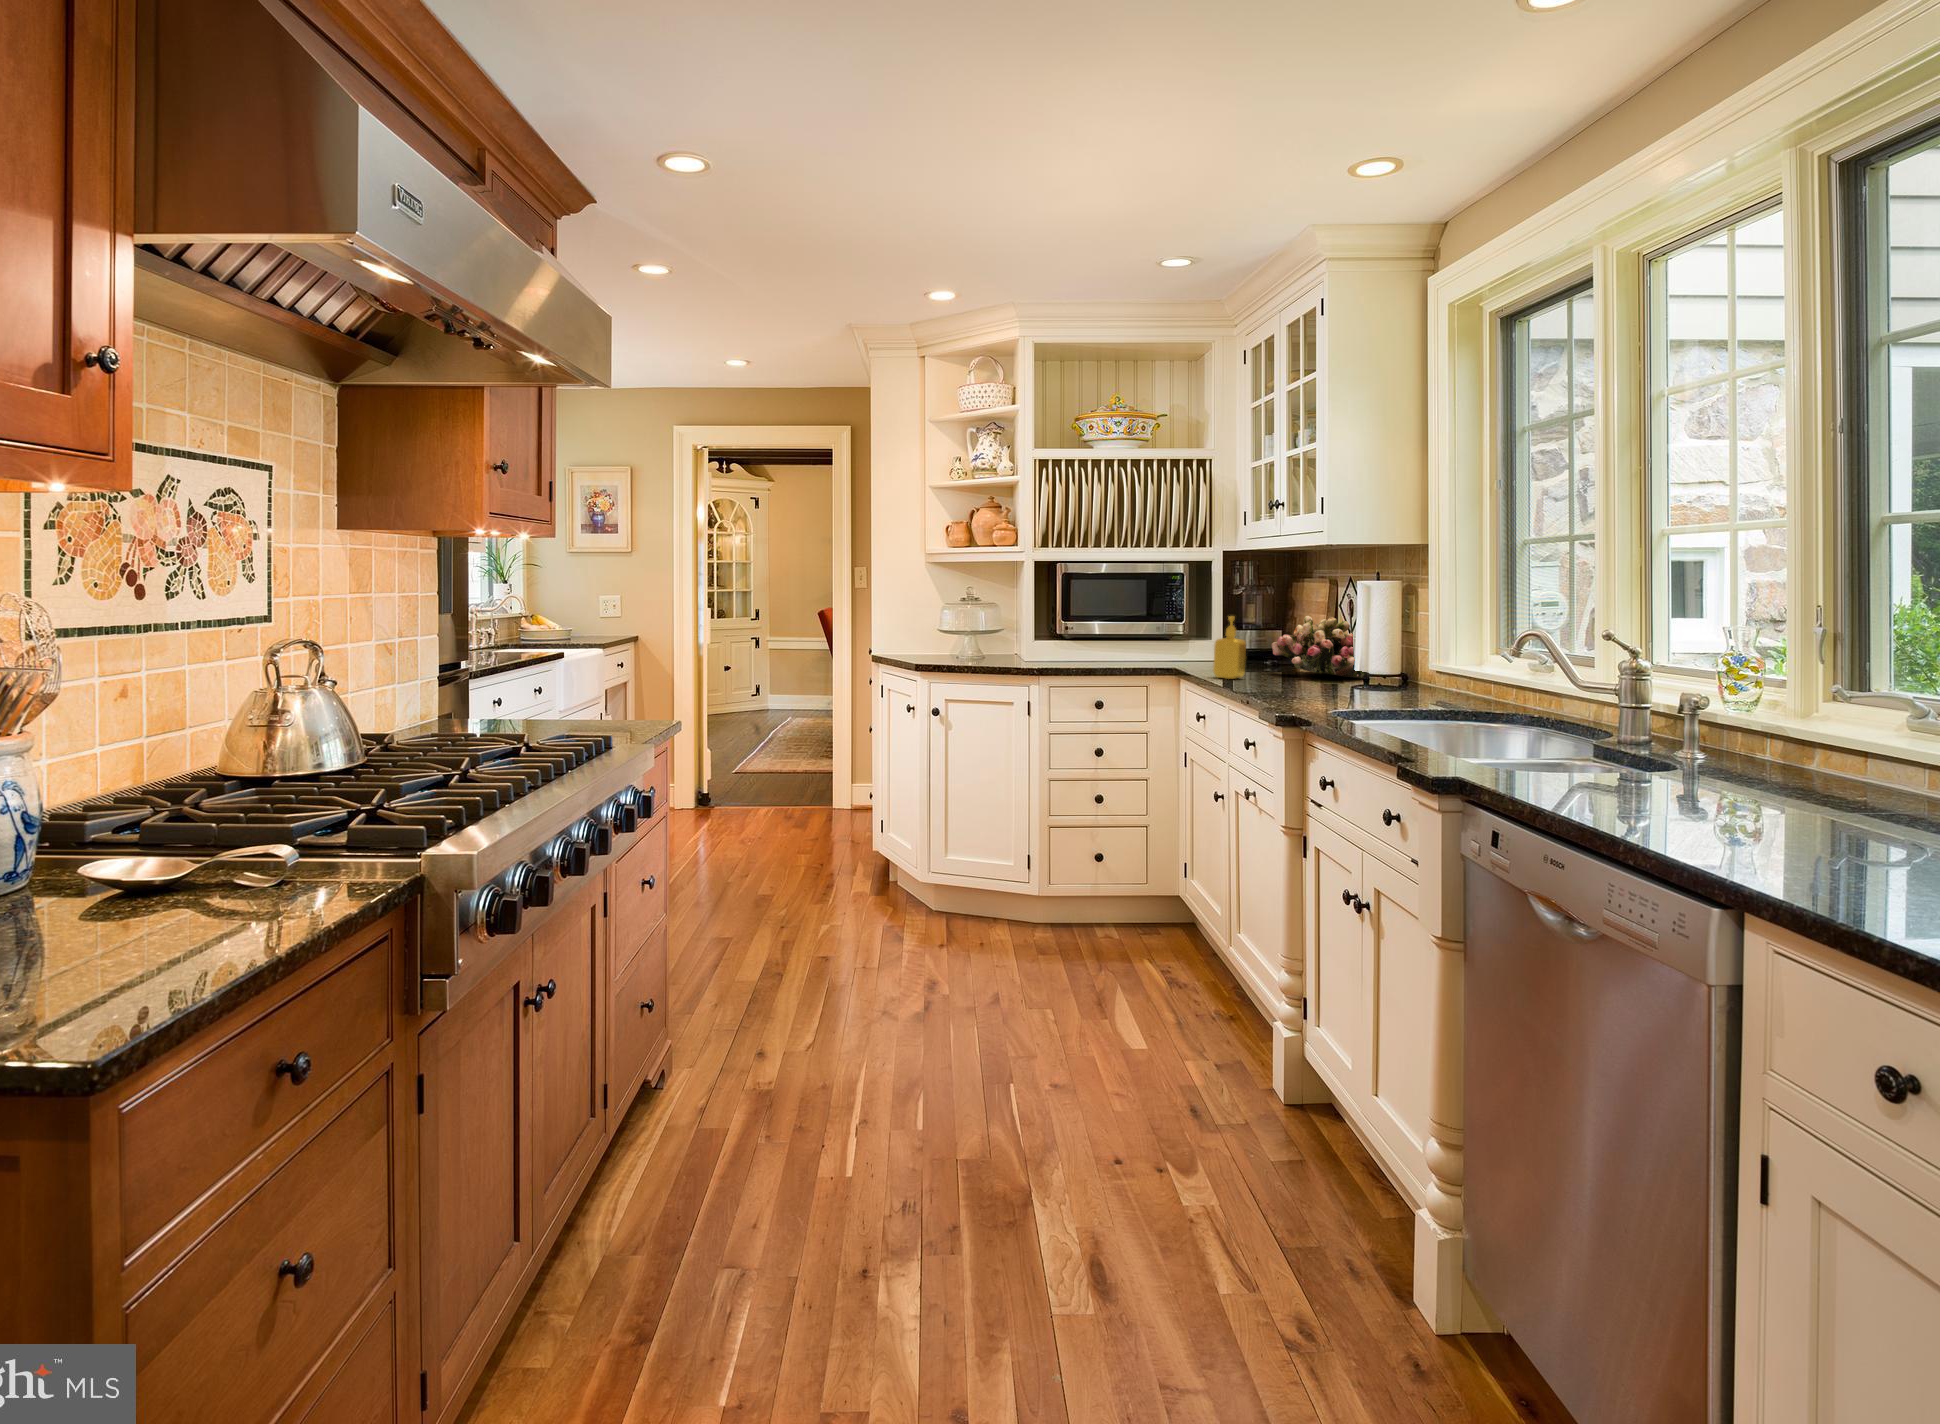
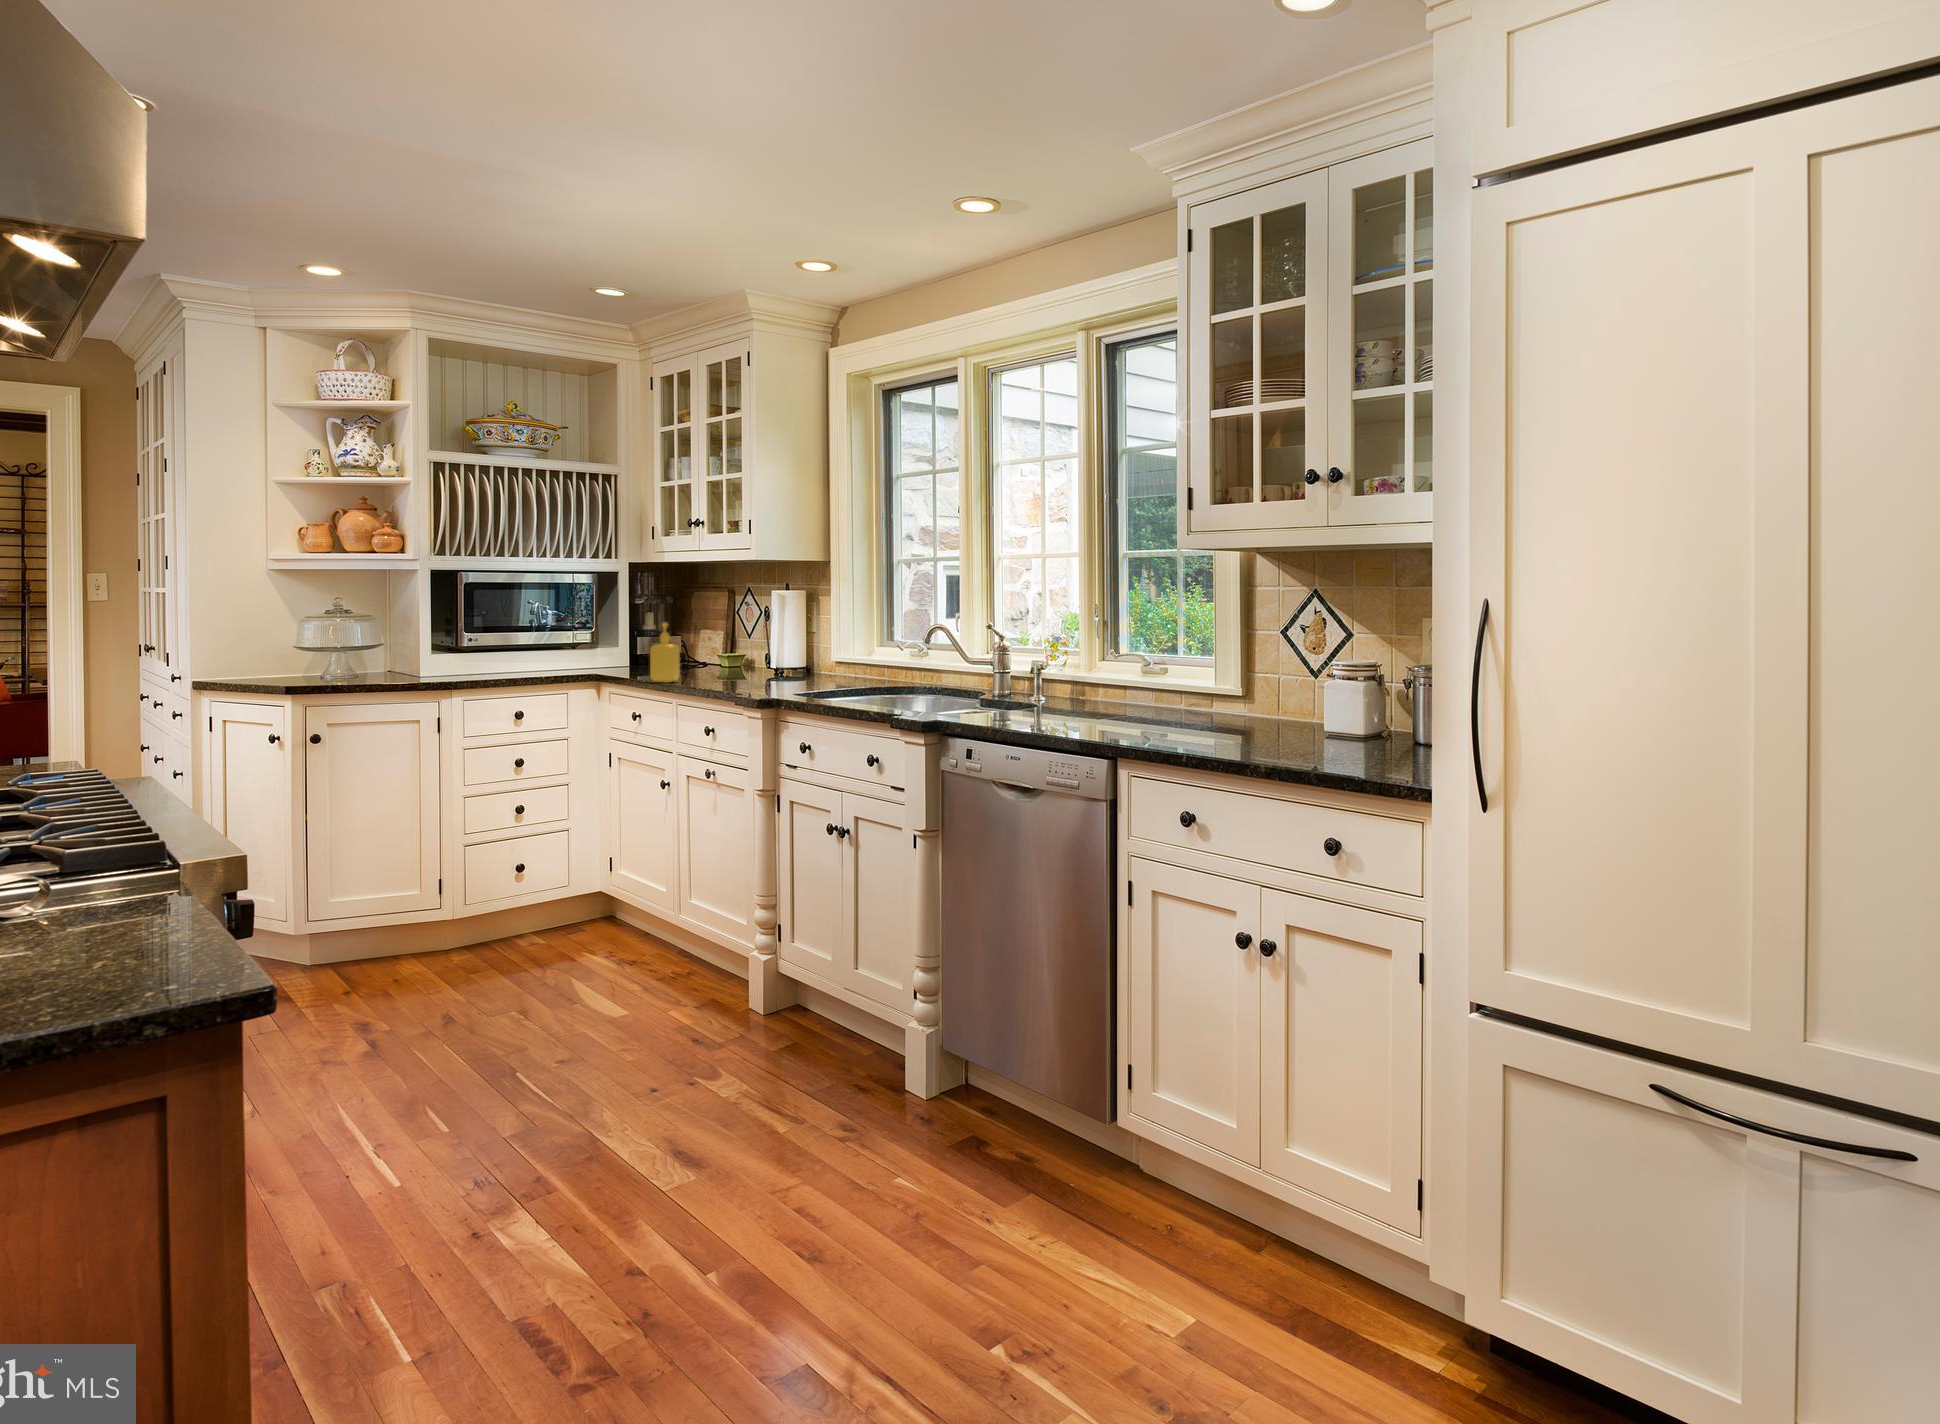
flower arrangement: present [1272,616,1369,678] -> none [693,622,781,677]

